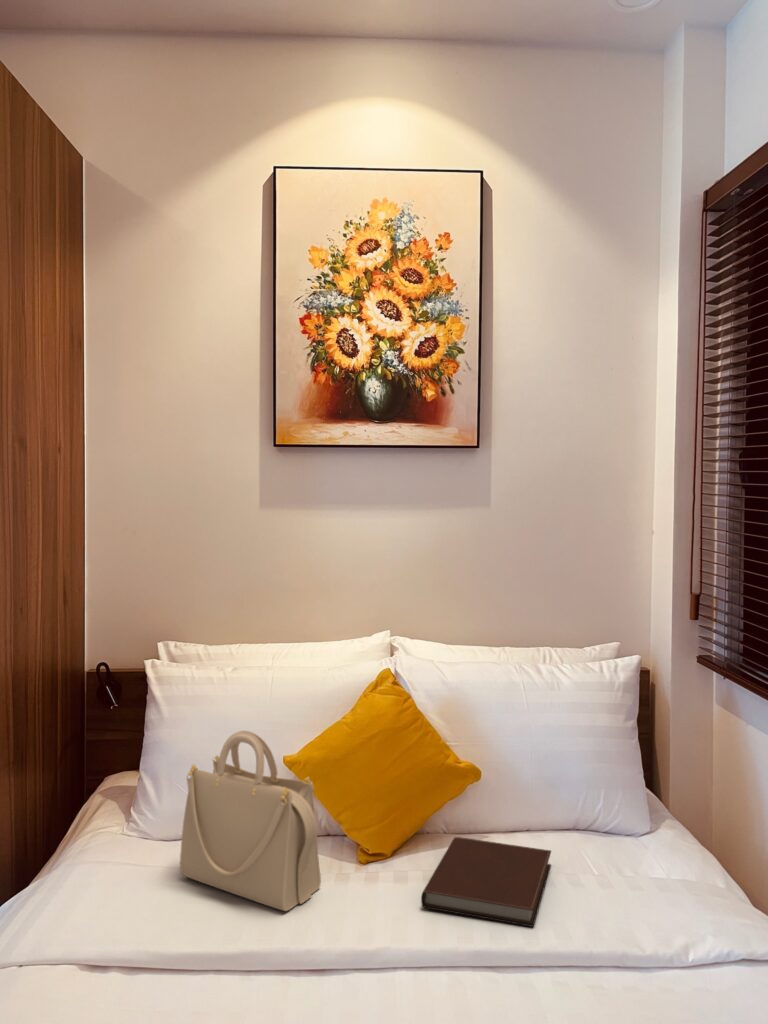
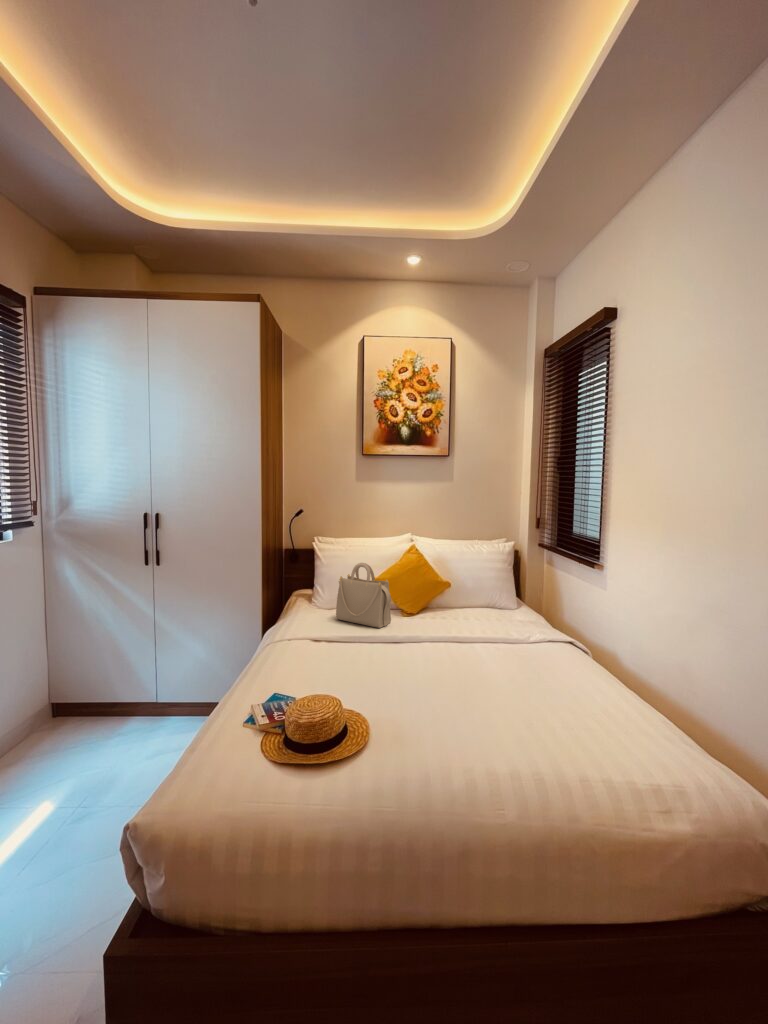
notebook: present [421,837,551,927] -> none [431,608,479,632]

